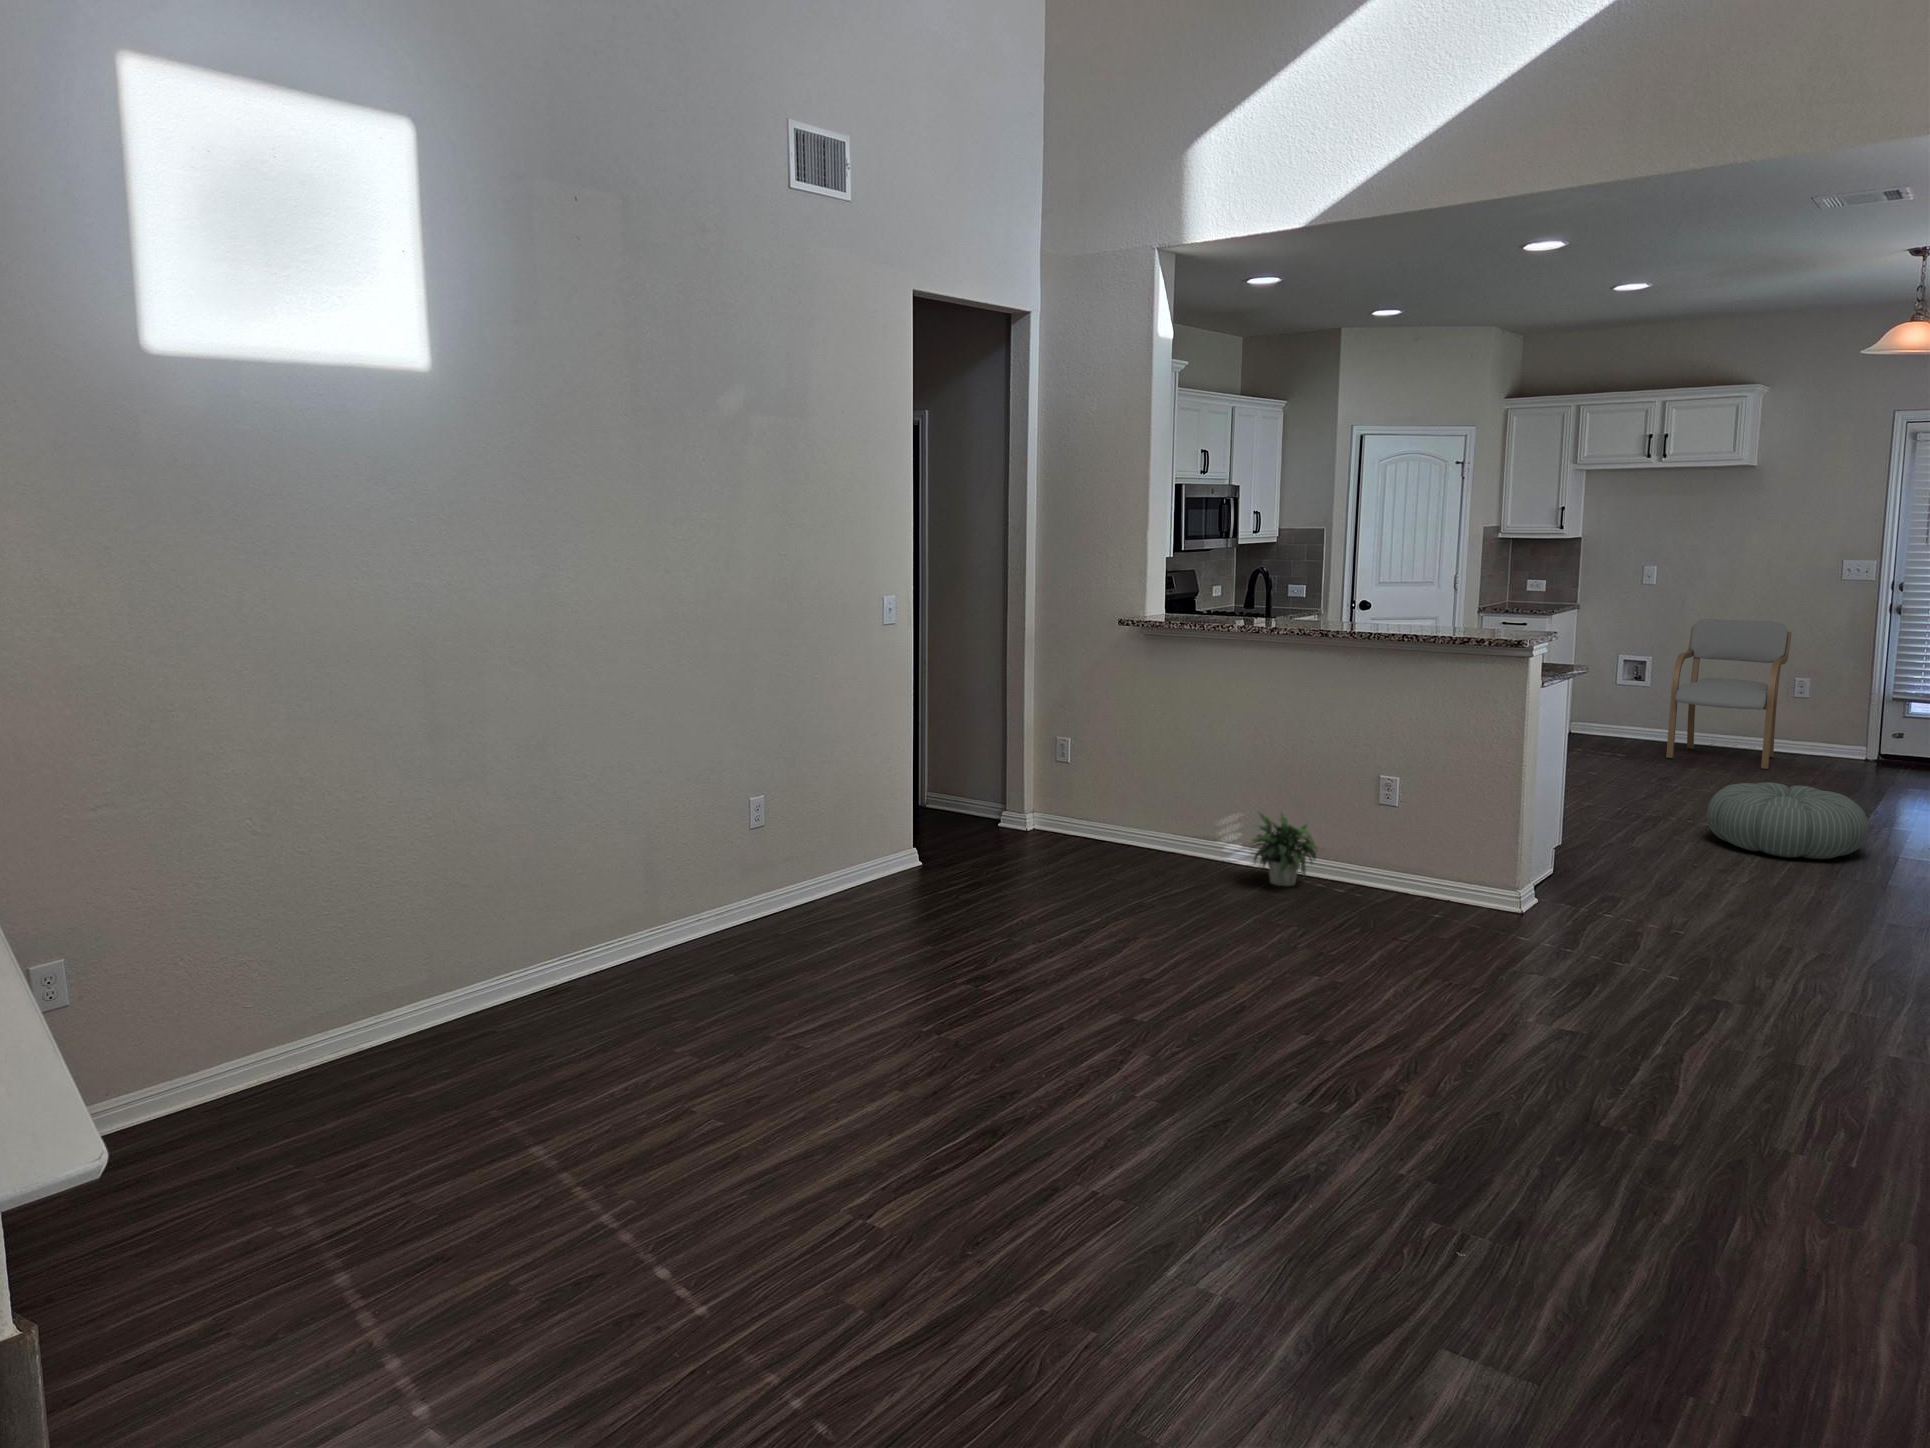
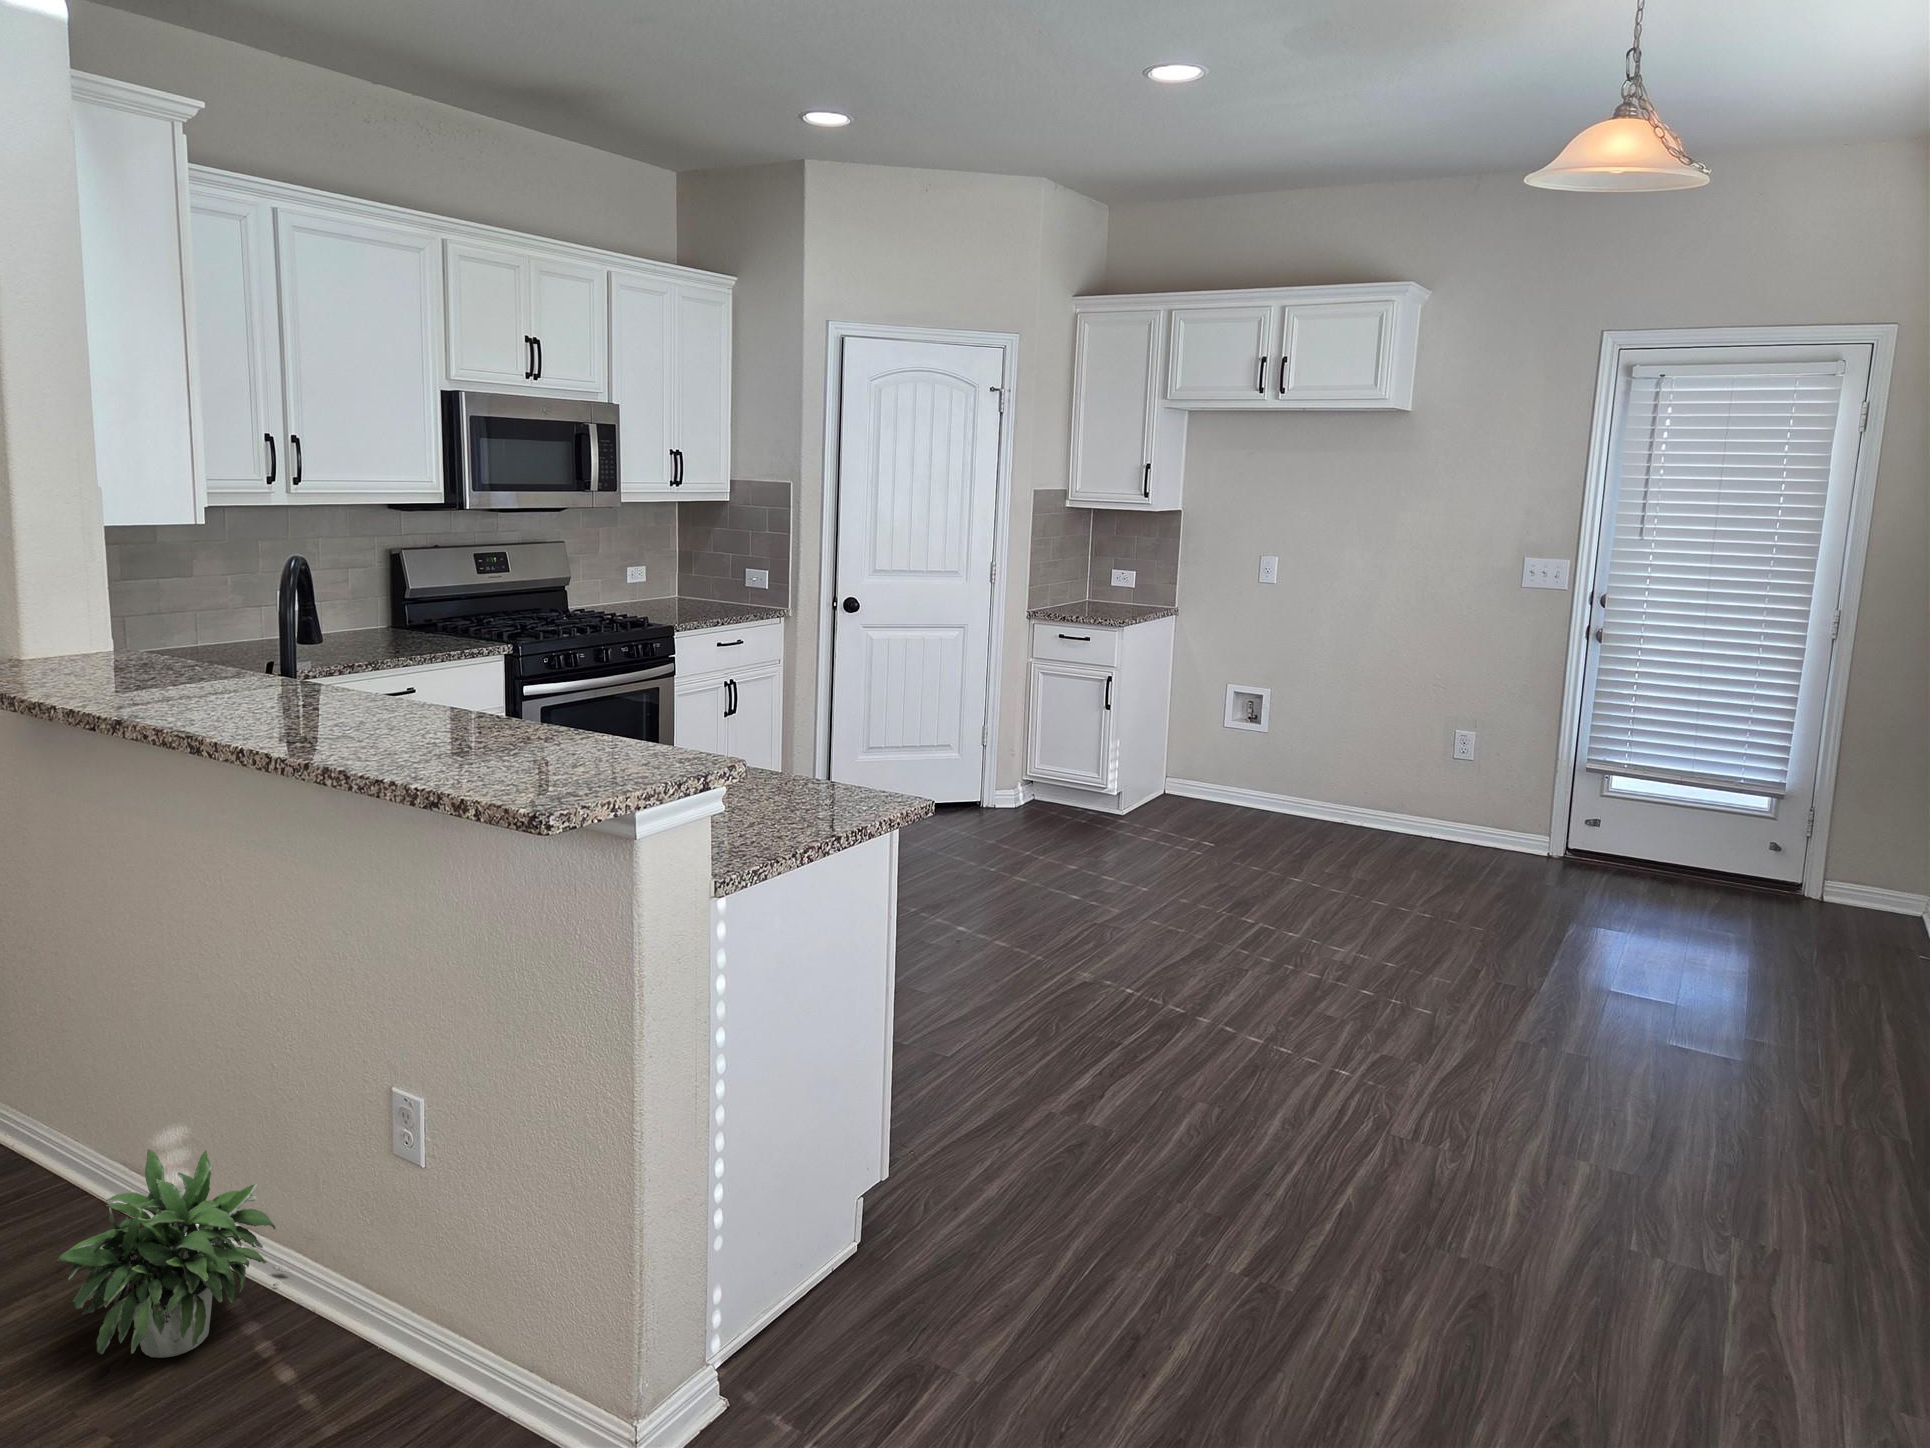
armchair: present [1666,619,1791,770] -> none [1273,639,1452,878]
pouf: present [1707,782,1868,859] -> none [1240,977,1511,1162]

